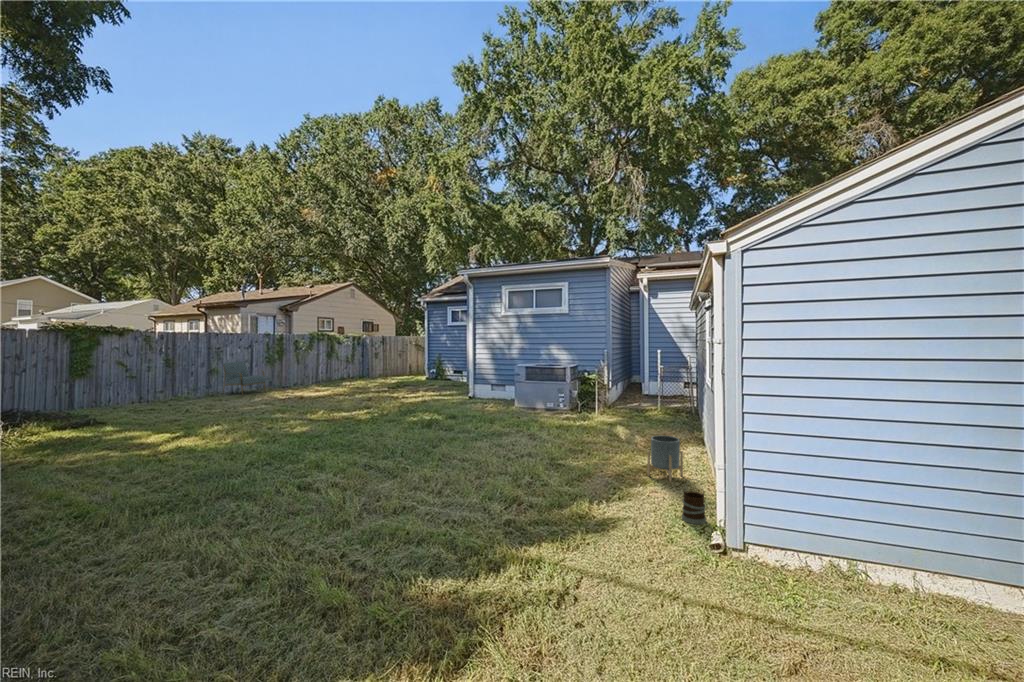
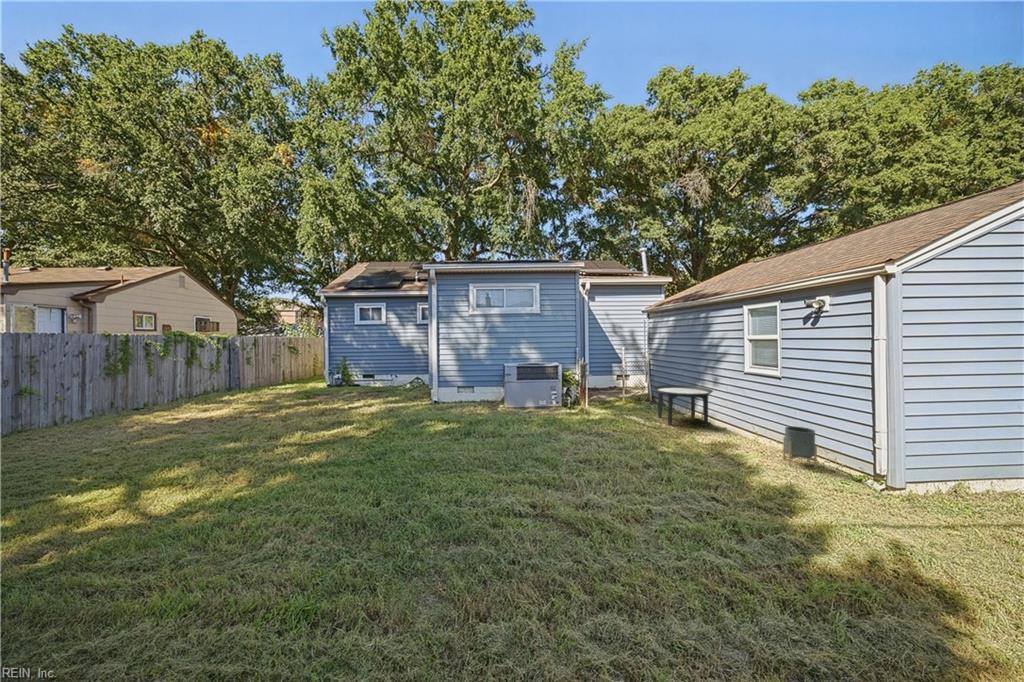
chair: present [223,361,266,395] -> none [39,377,123,430]
round table: none [625,391,689,437] -> present [654,385,713,426]
wooden bucket: present [682,479,706,524] -> none [905,464,934,504]

